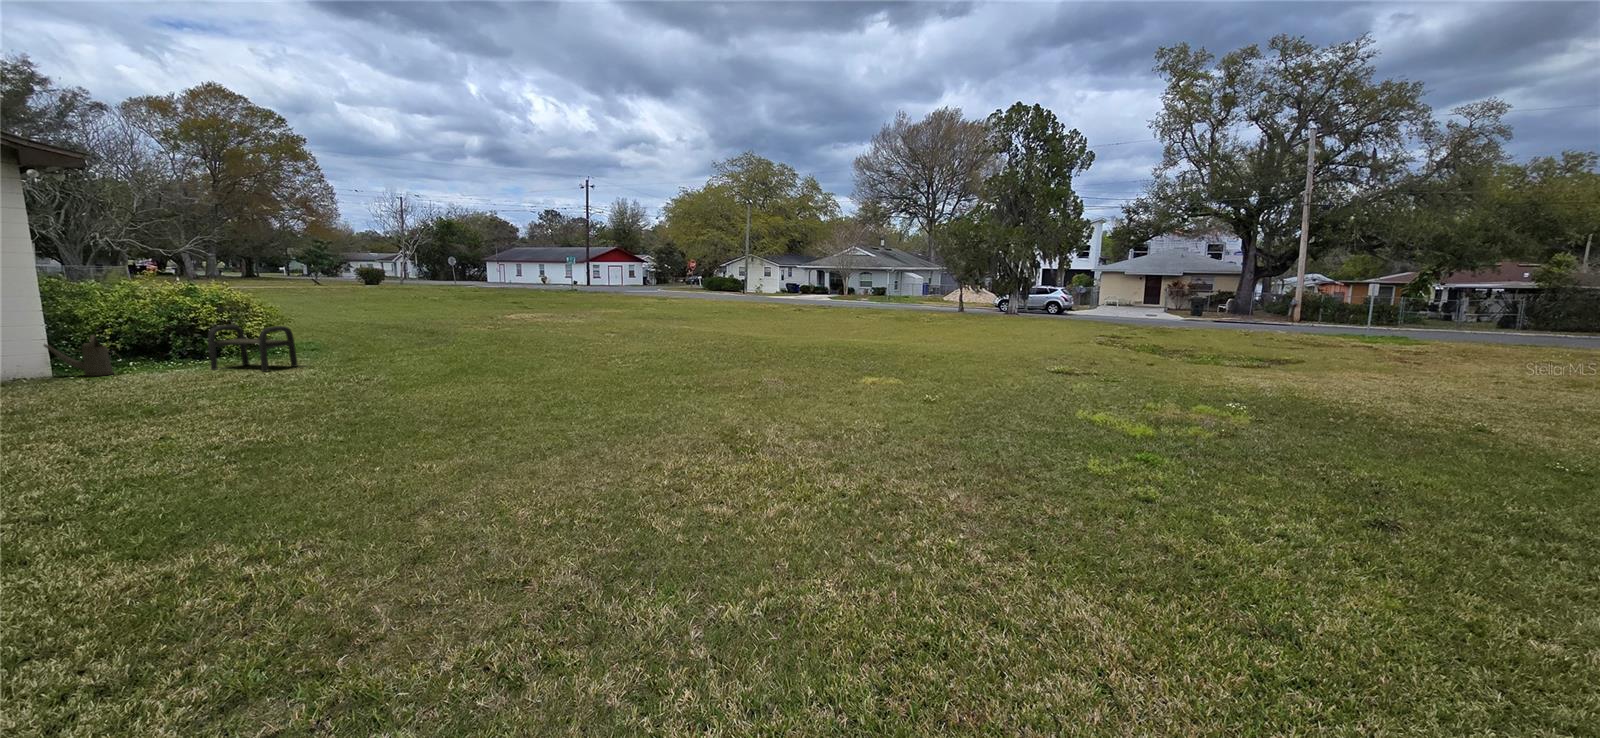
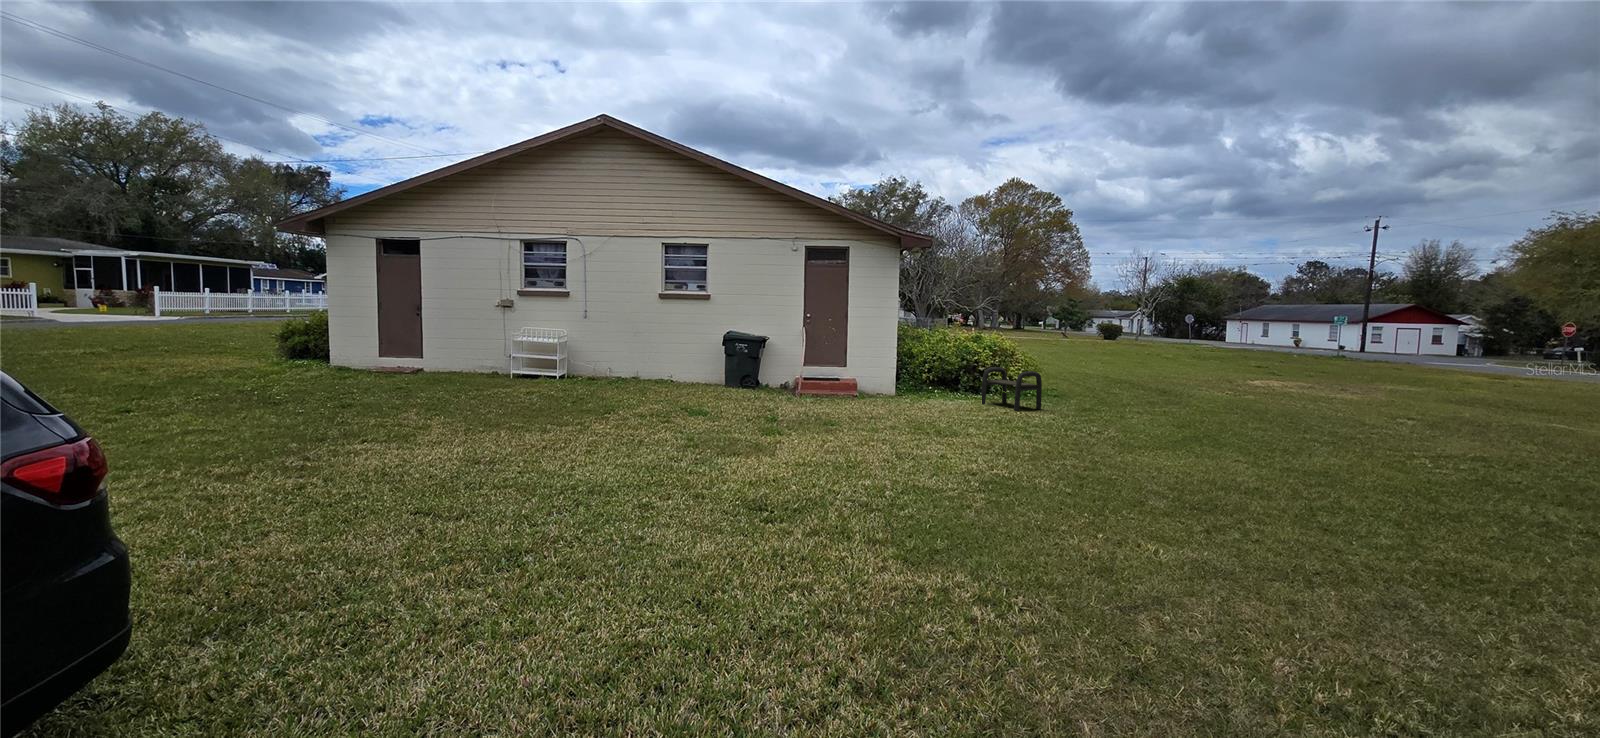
watering can: present [44,335,120,376] -> none [895,369,931,399]

